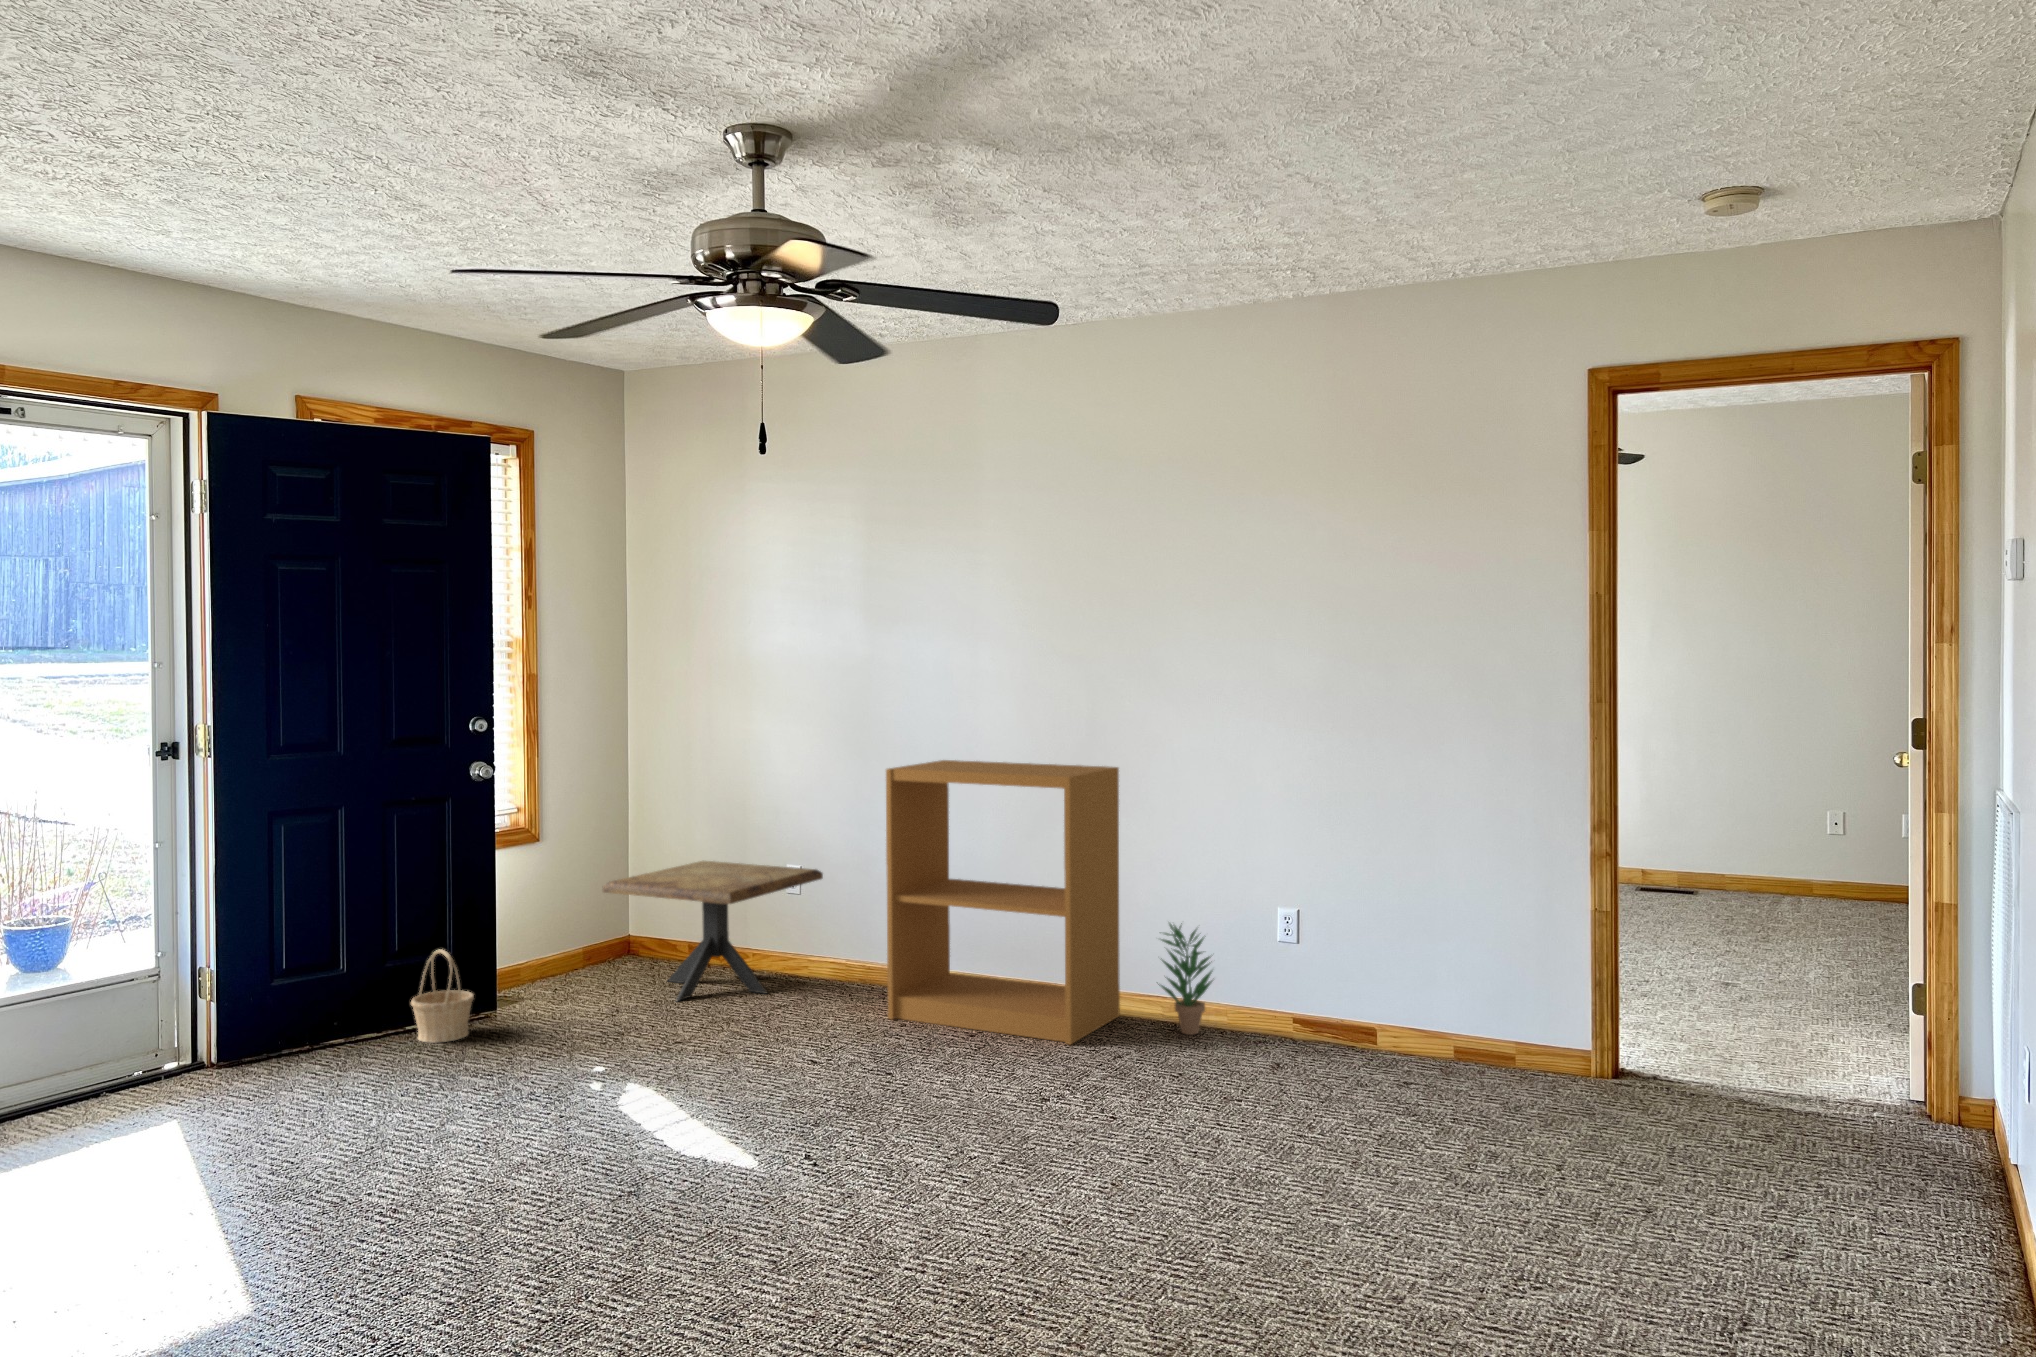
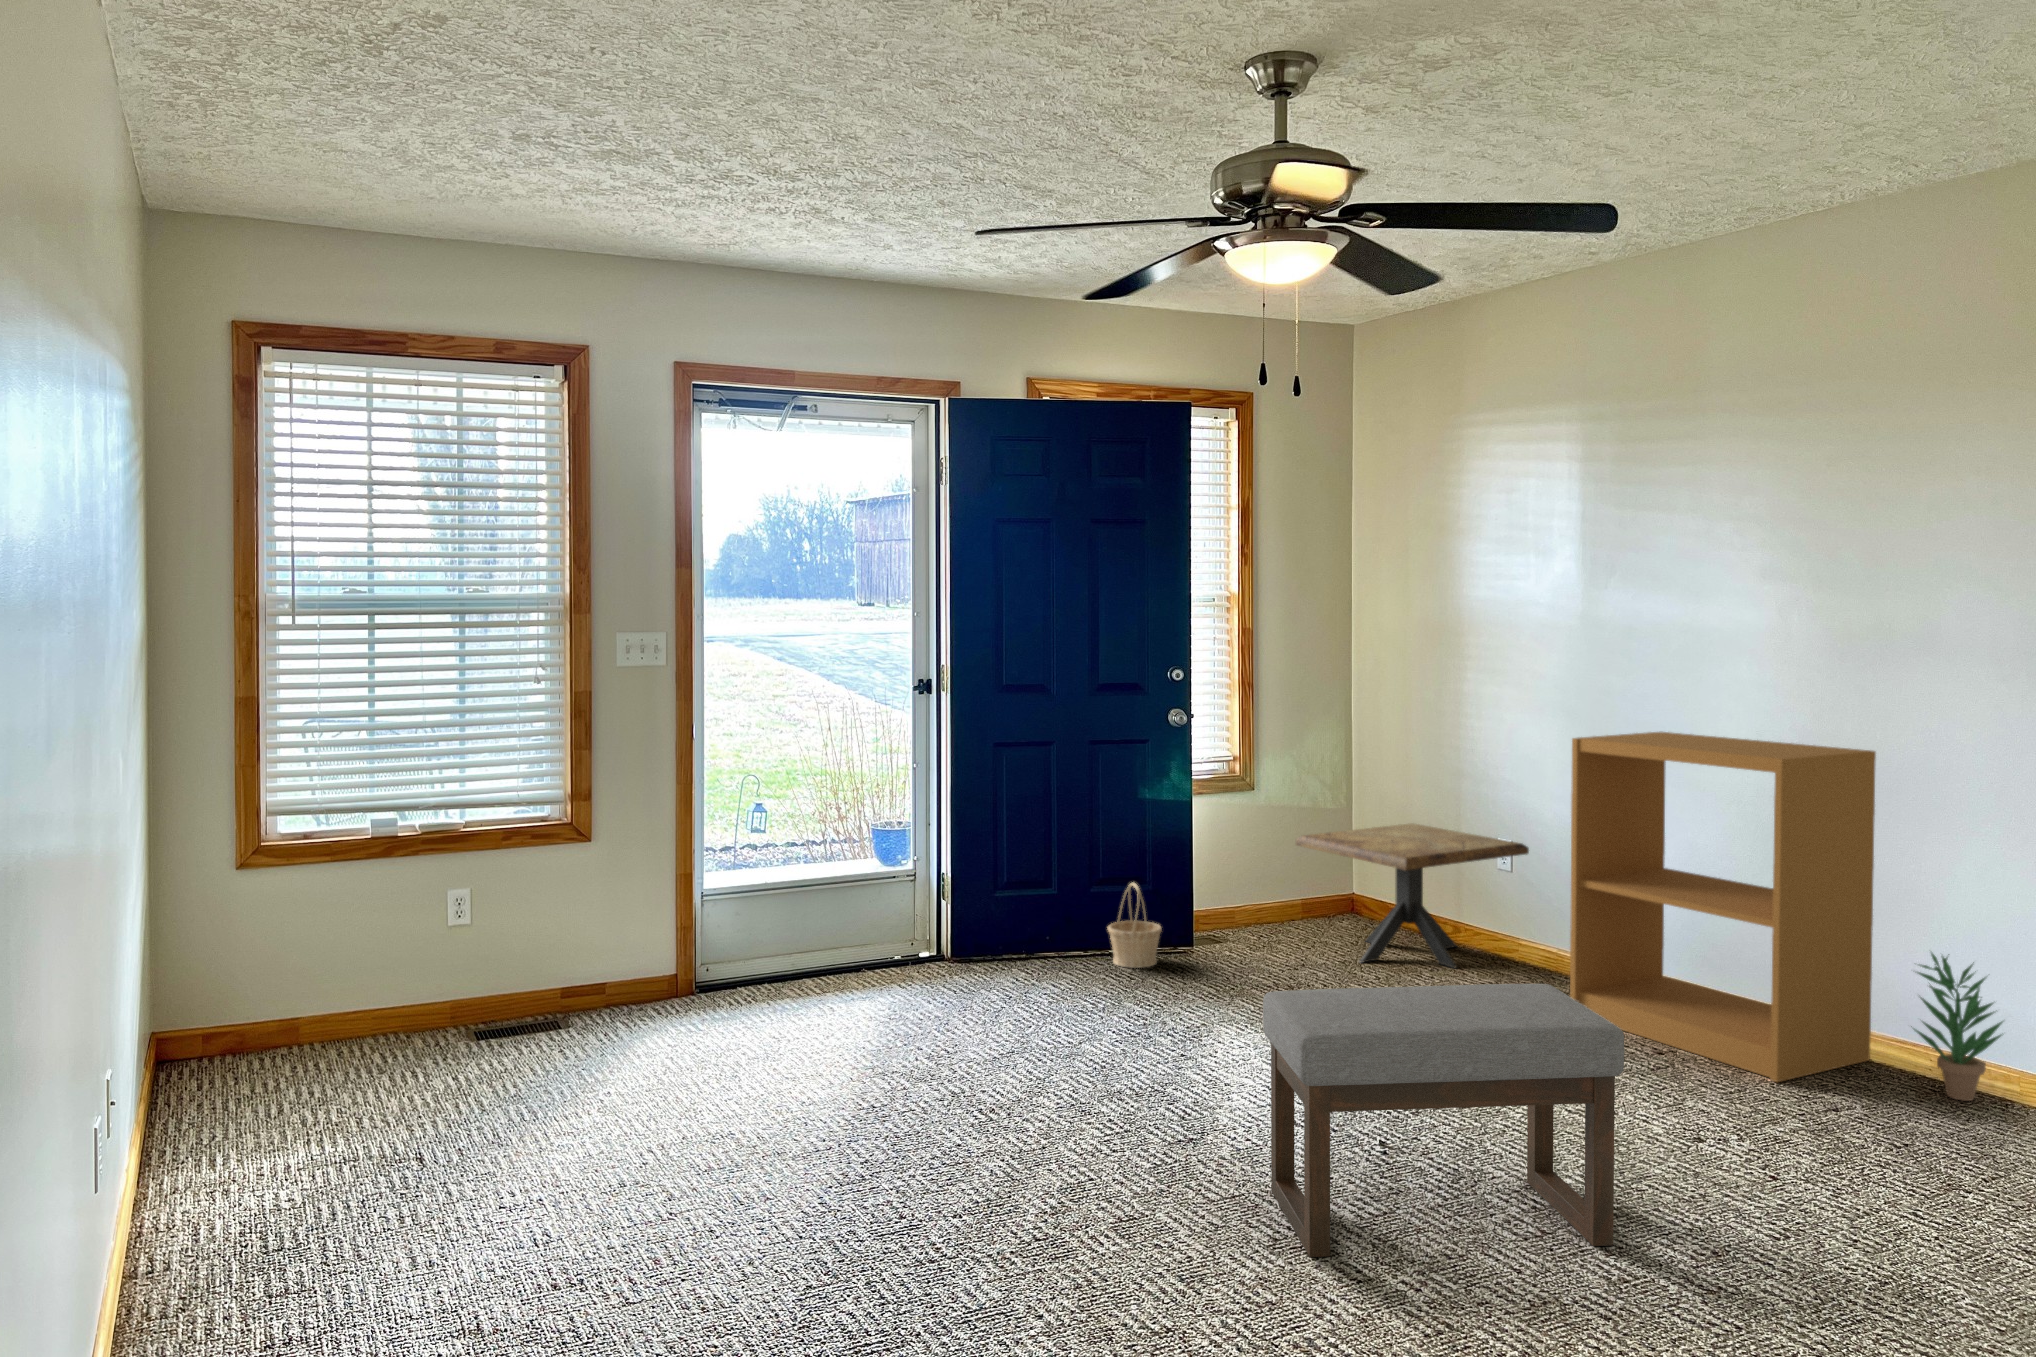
ottoman: none [732,983,1048,1270] -> present [1263,984,1624,1257]

